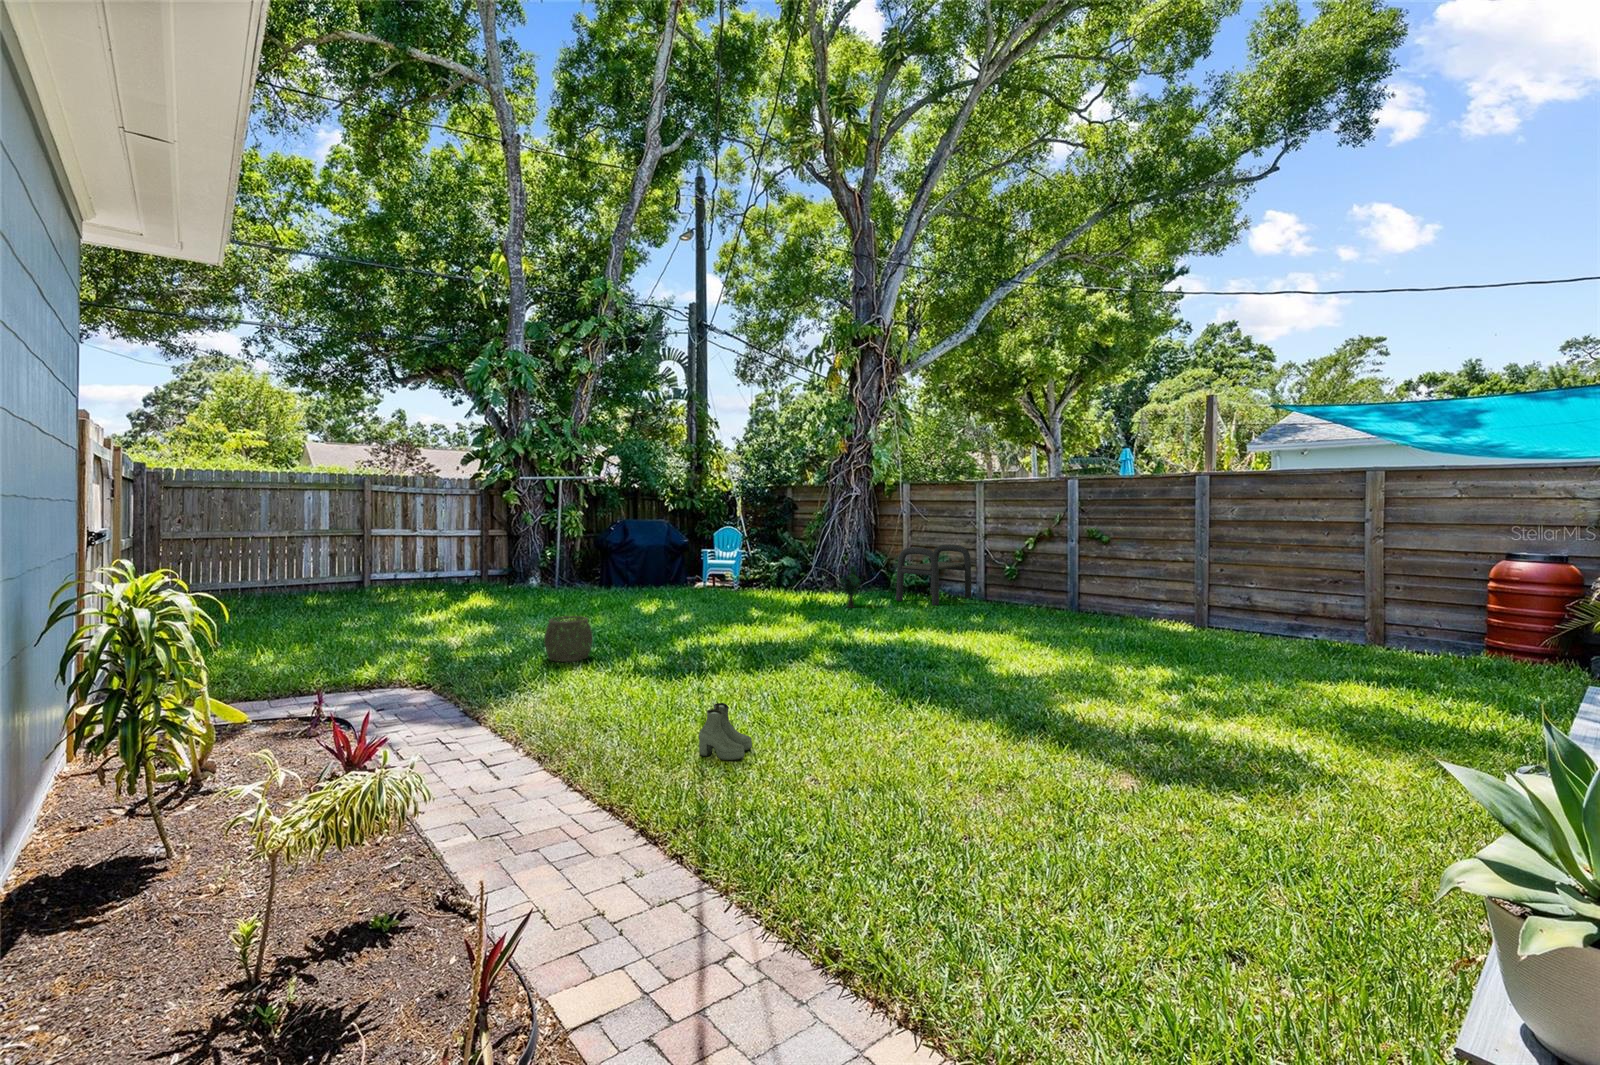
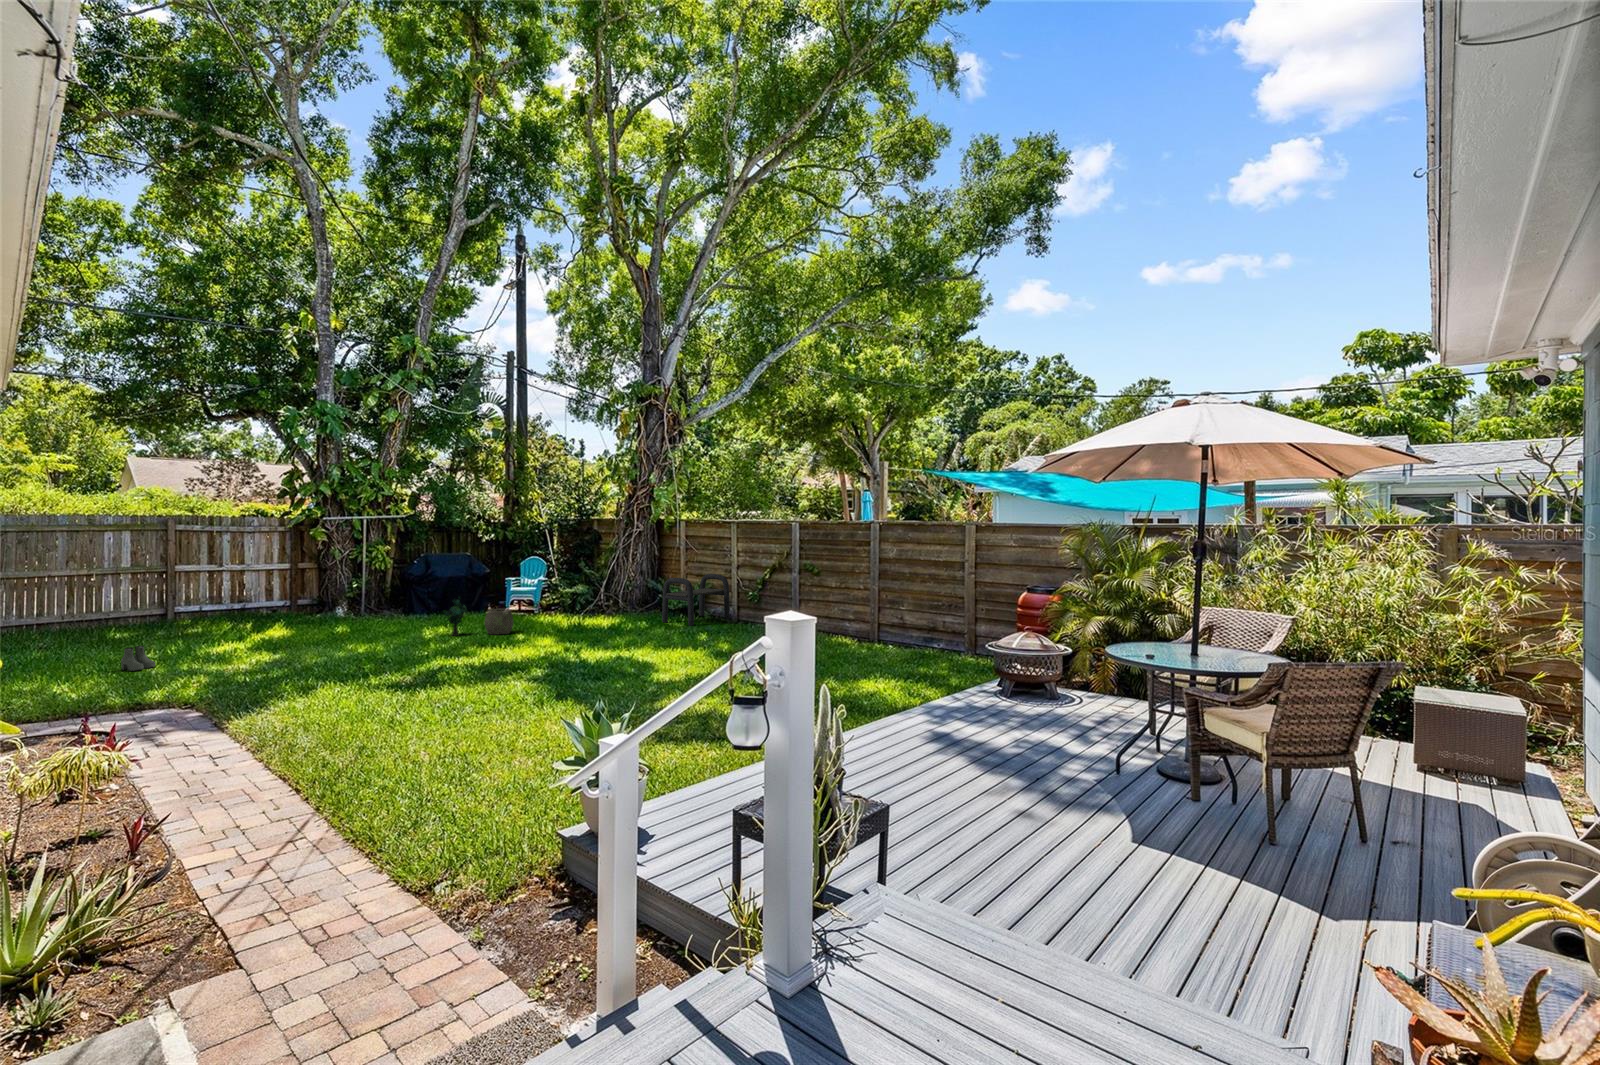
decorative plant: present [839,563,861,608] -> present [444,596,467,636]
woven basket: present [544,616,593,662] -> present [485,609,514,634]
boots: present [699,703,752,760] -> present [121,646,156,671]

